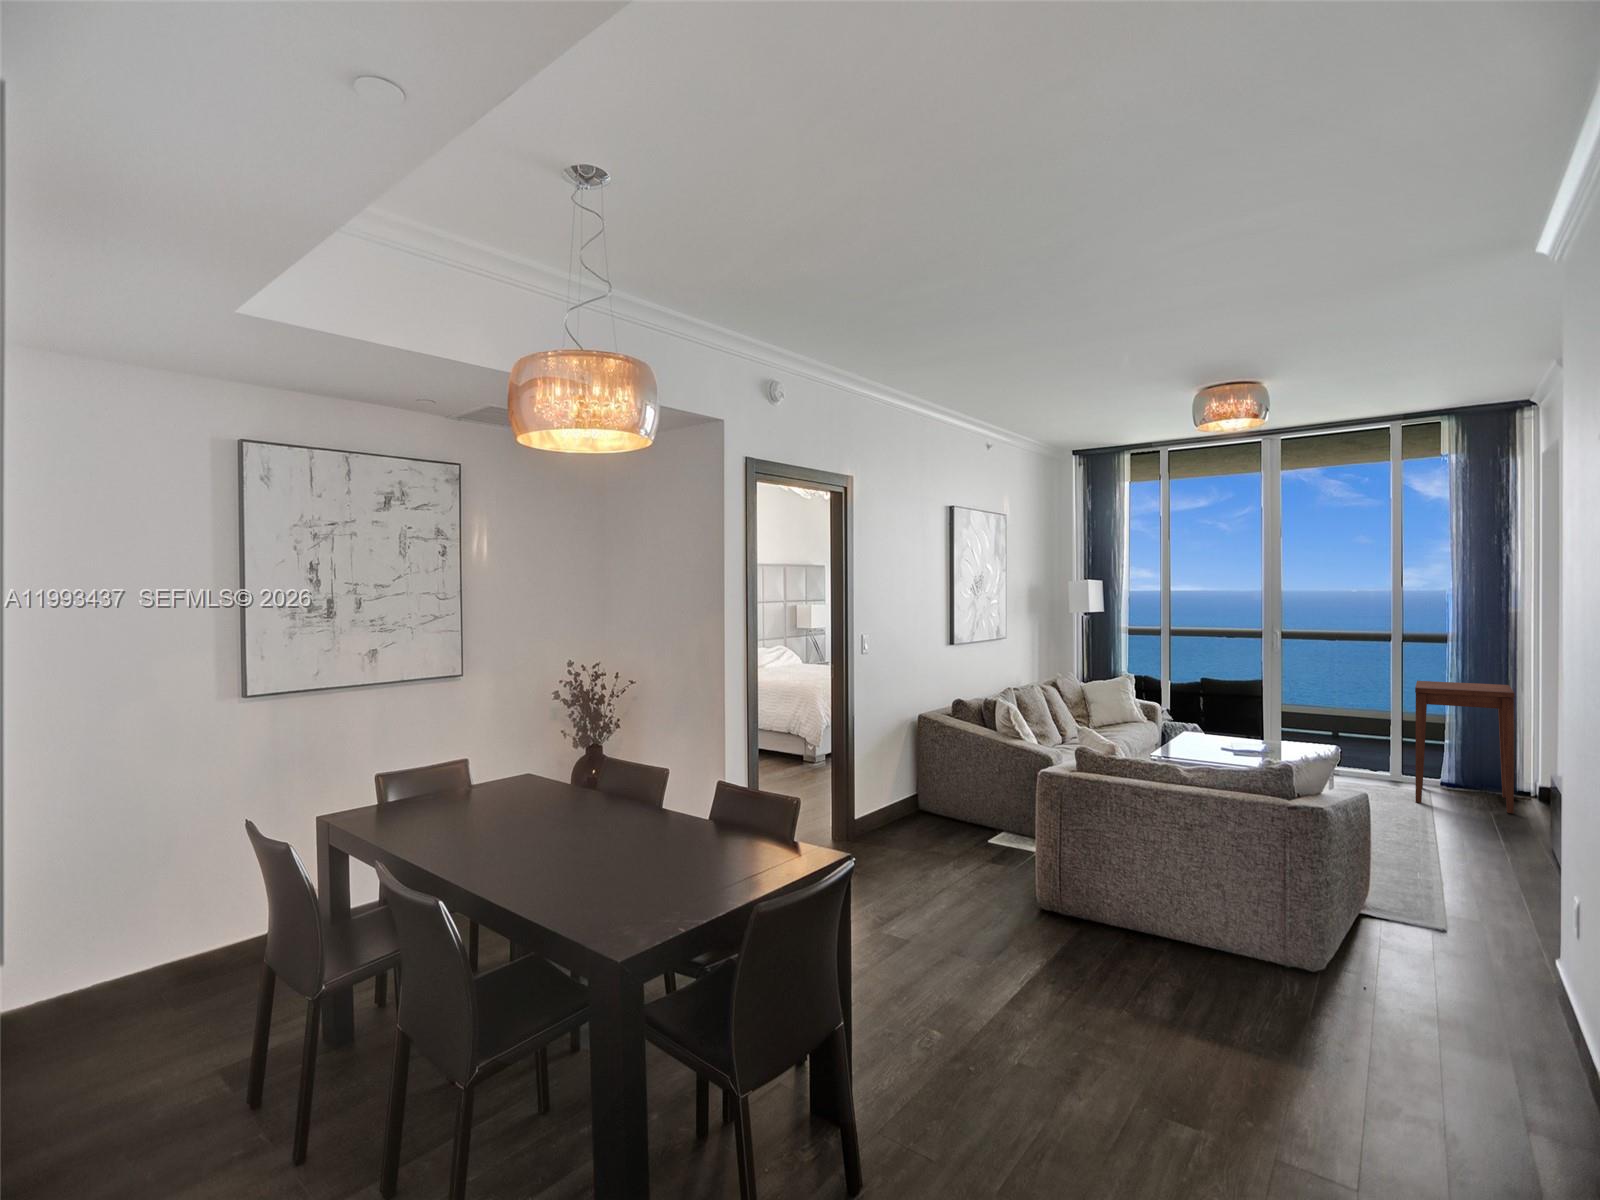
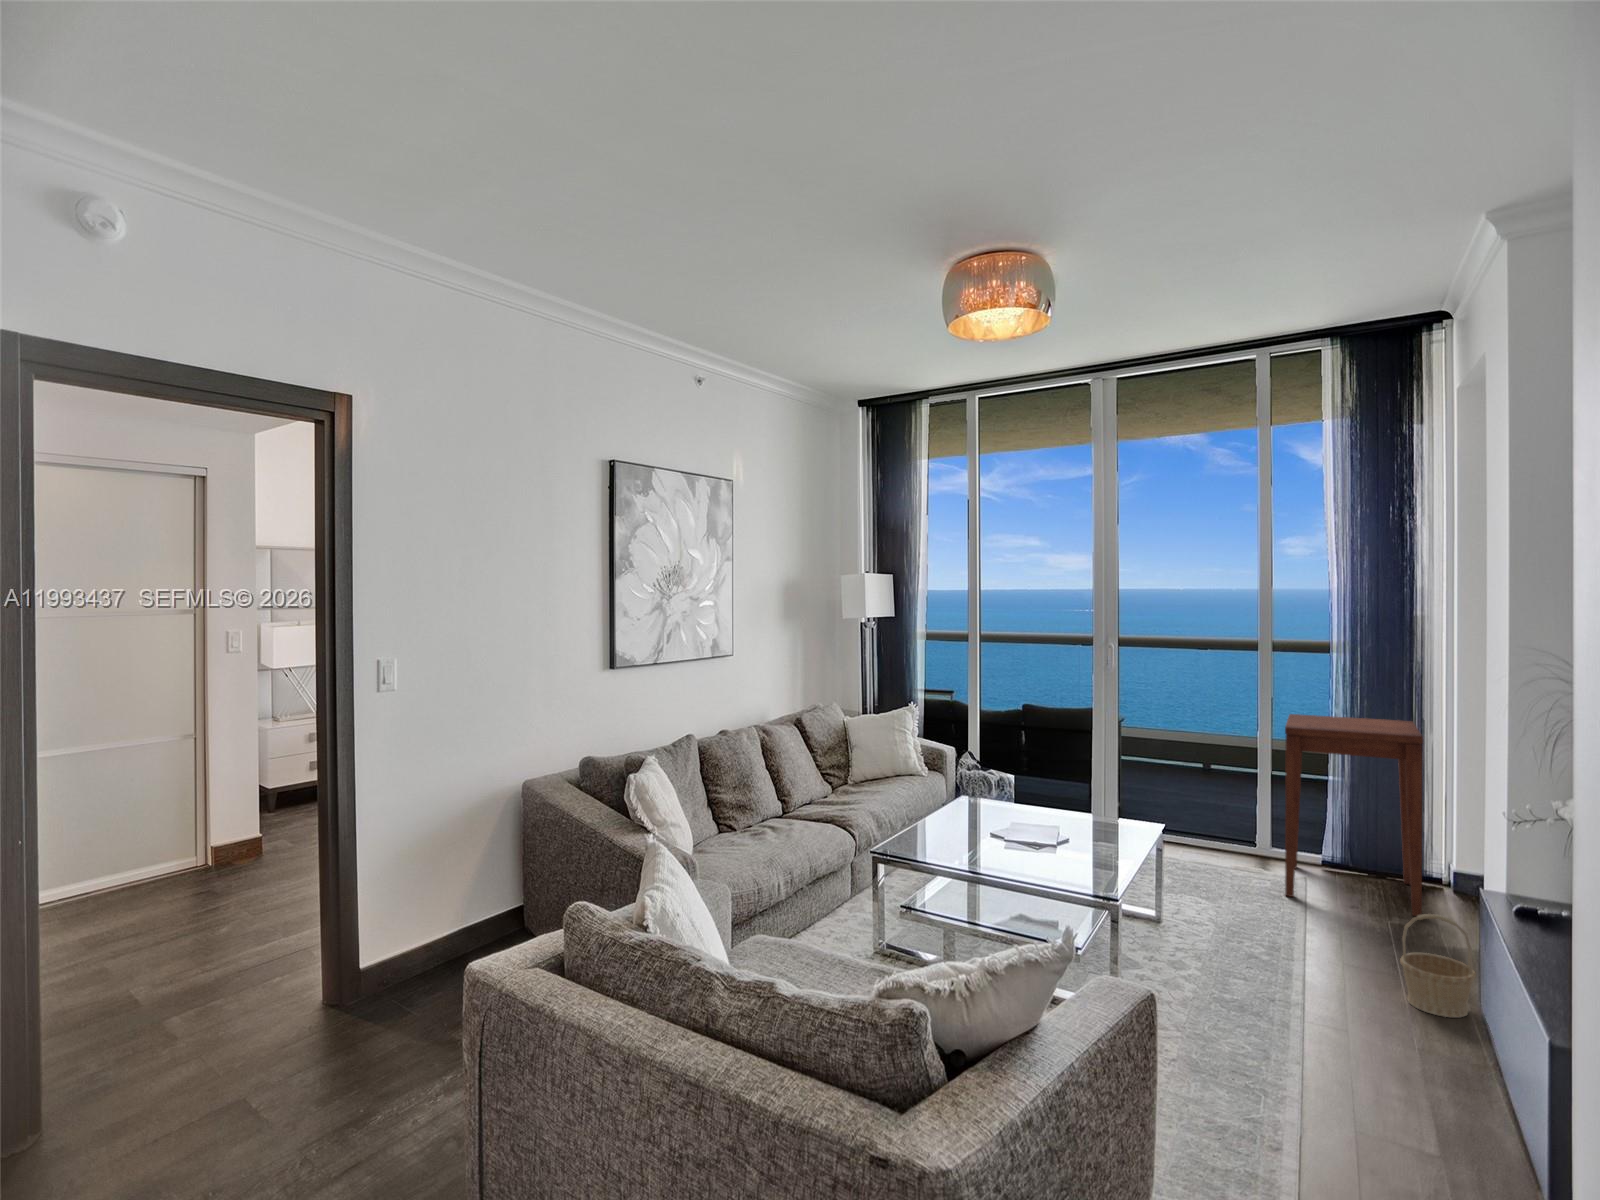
basket: none [1495,796,1544,856] -> present [1400,914,1476,1018]

